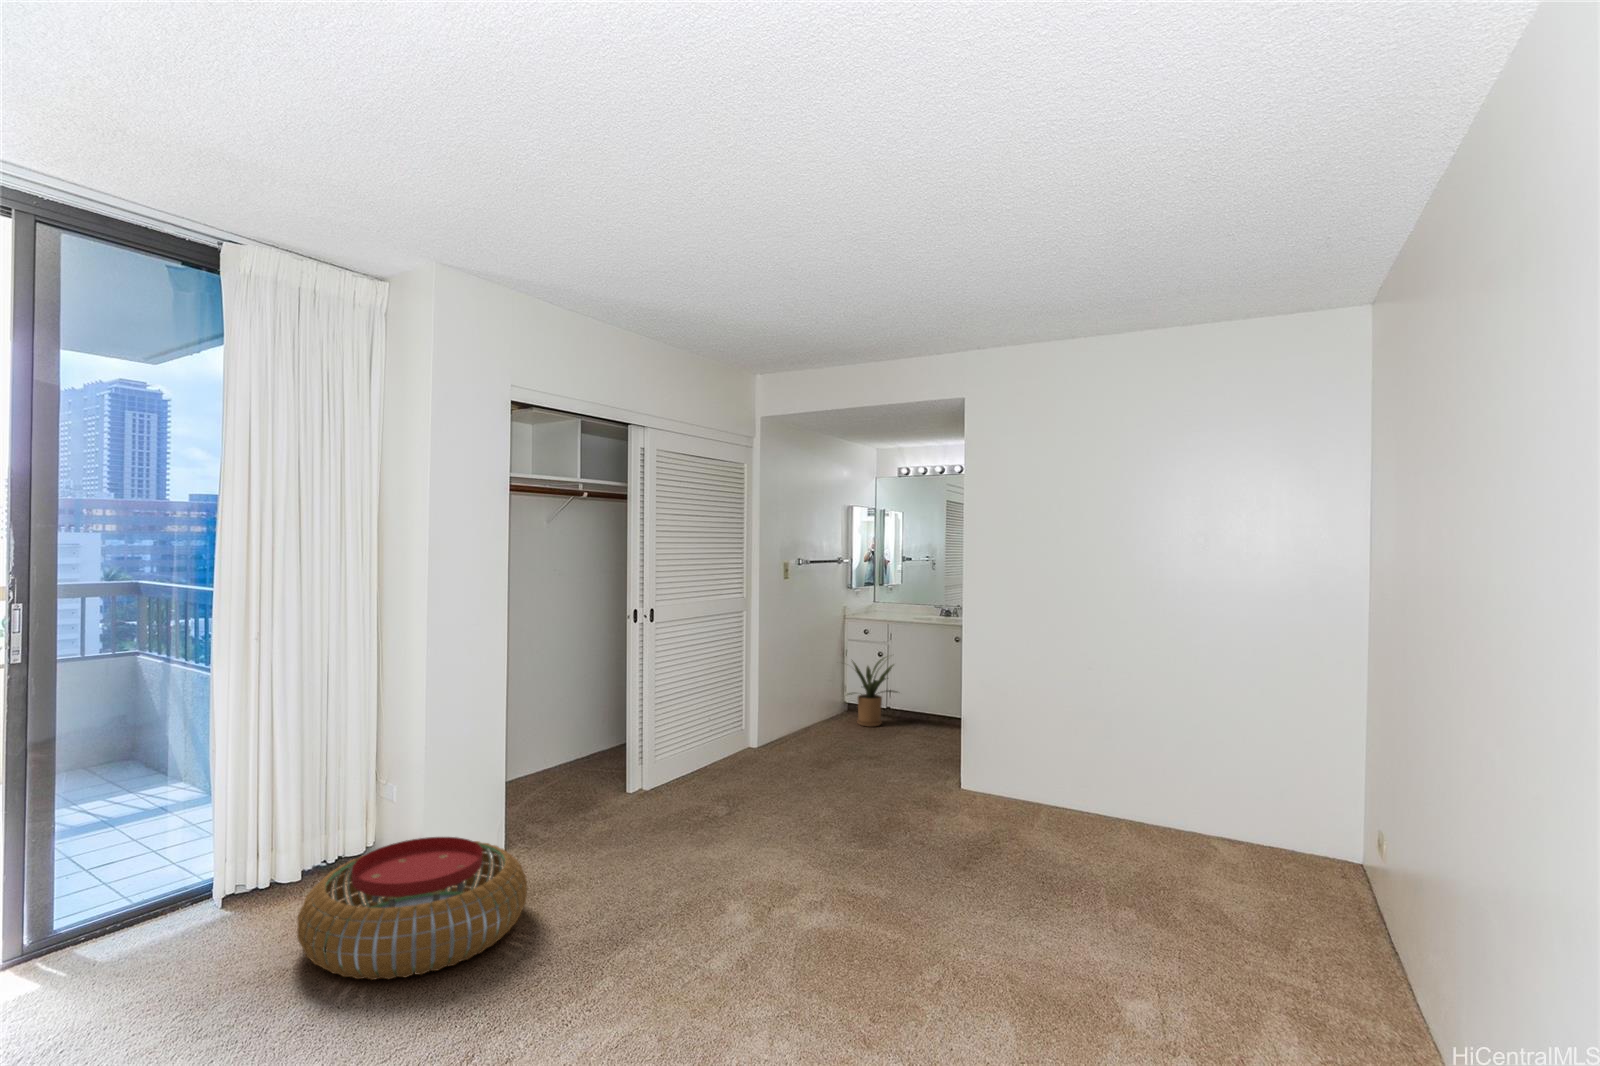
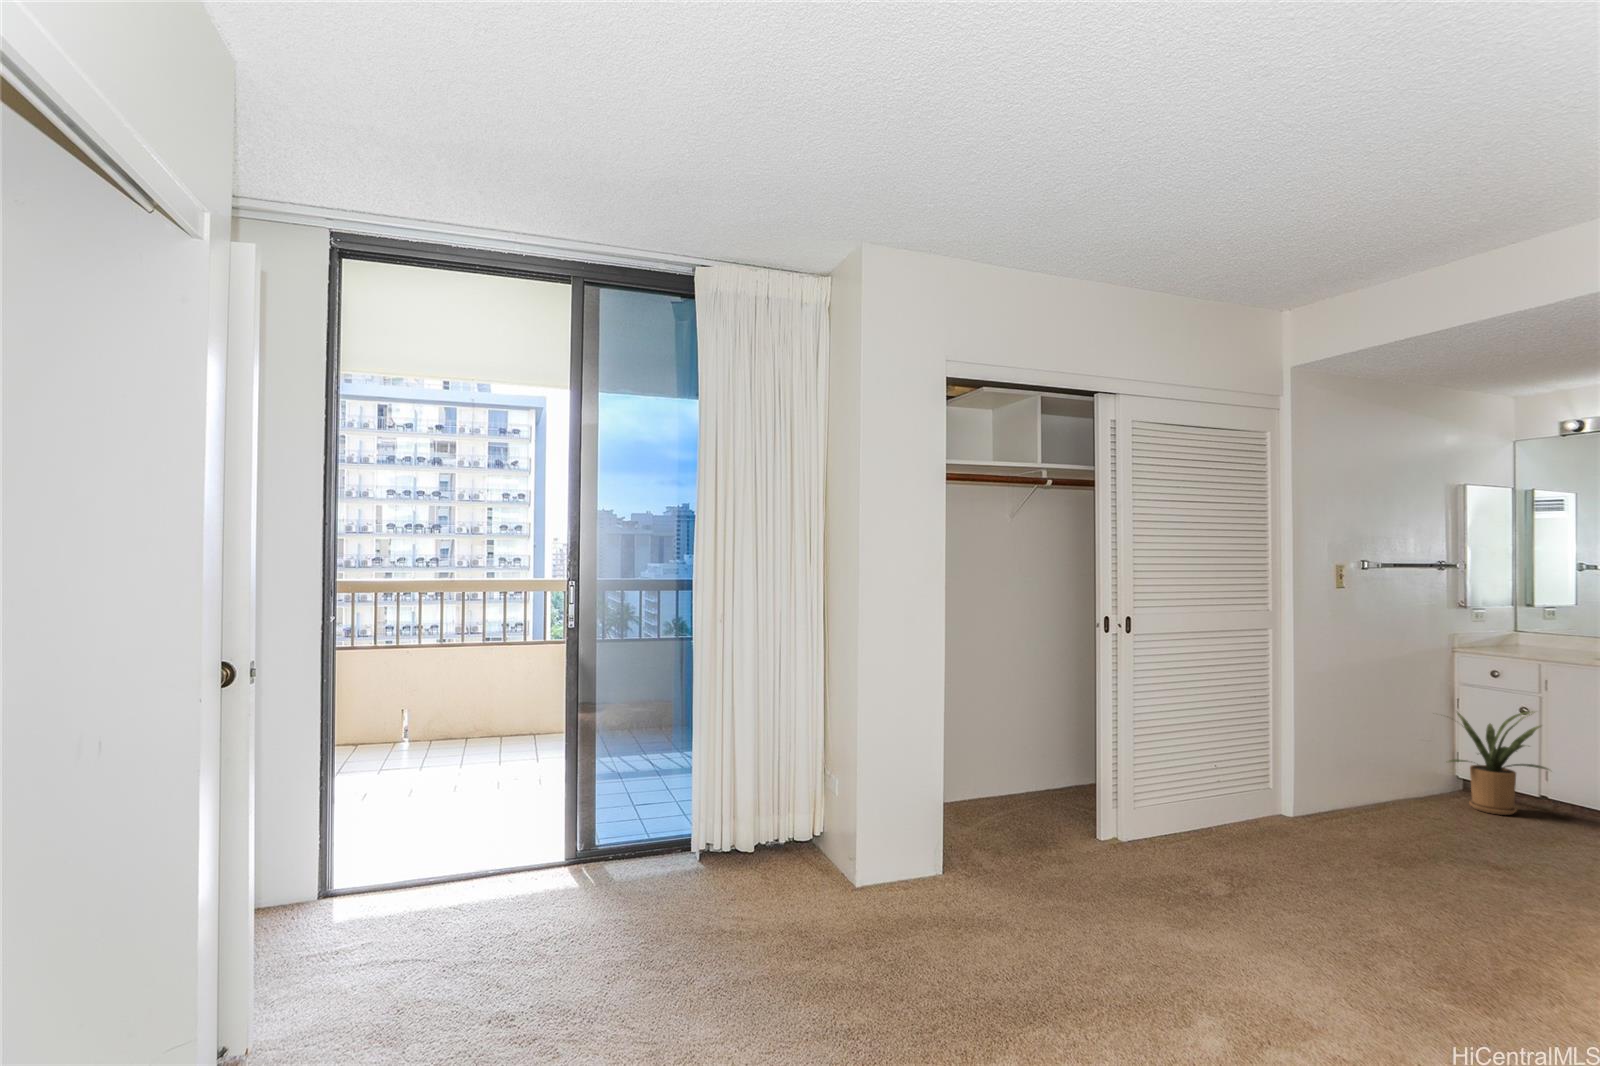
pouf: present [297,837,527,980] -> none [727,835,945,978]

